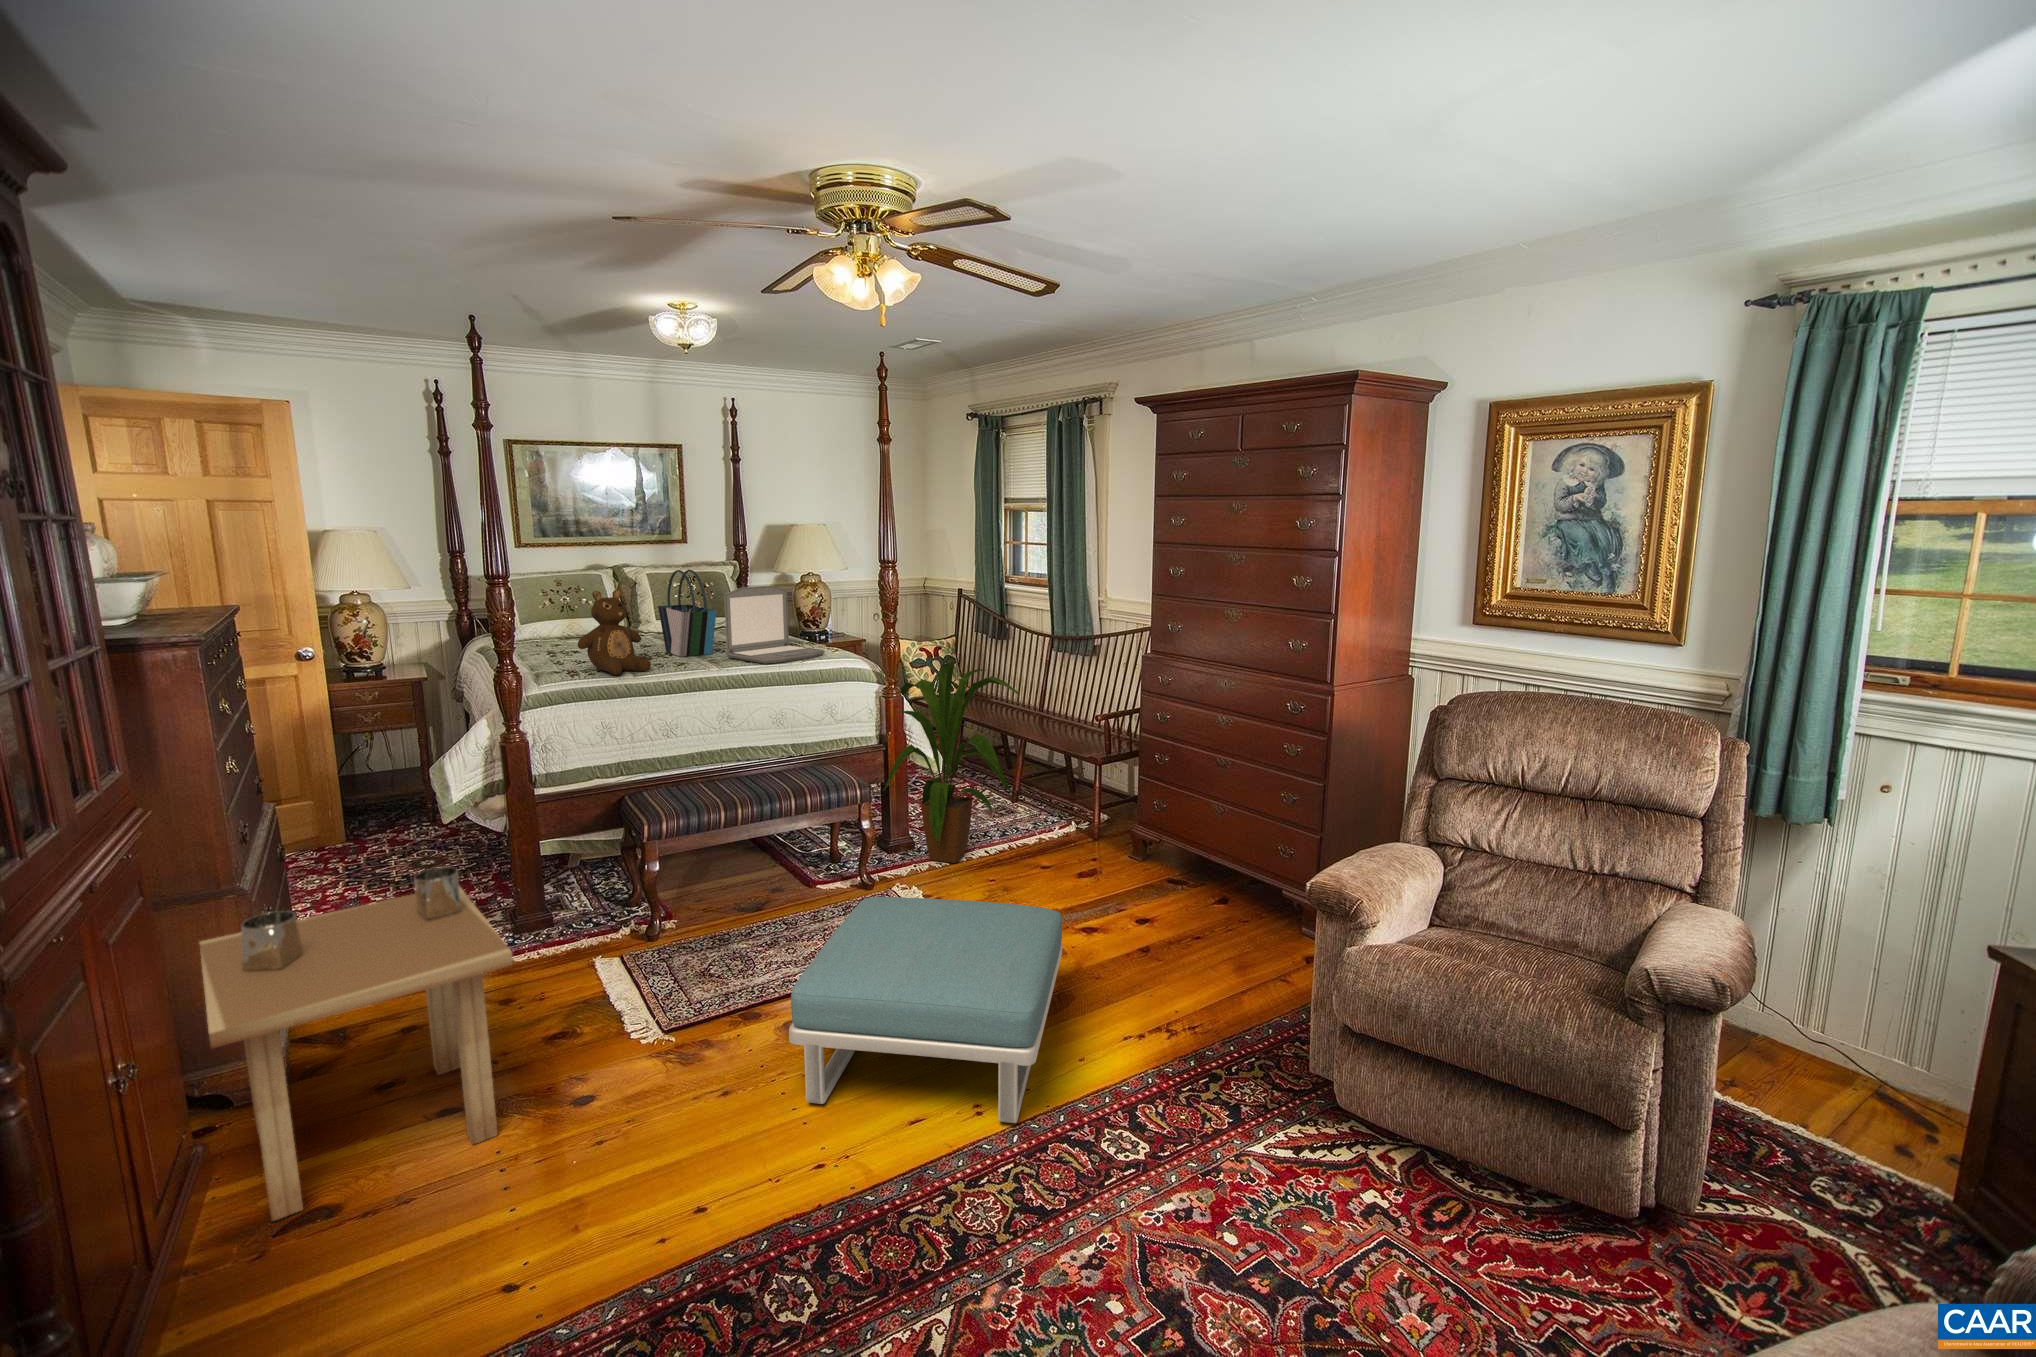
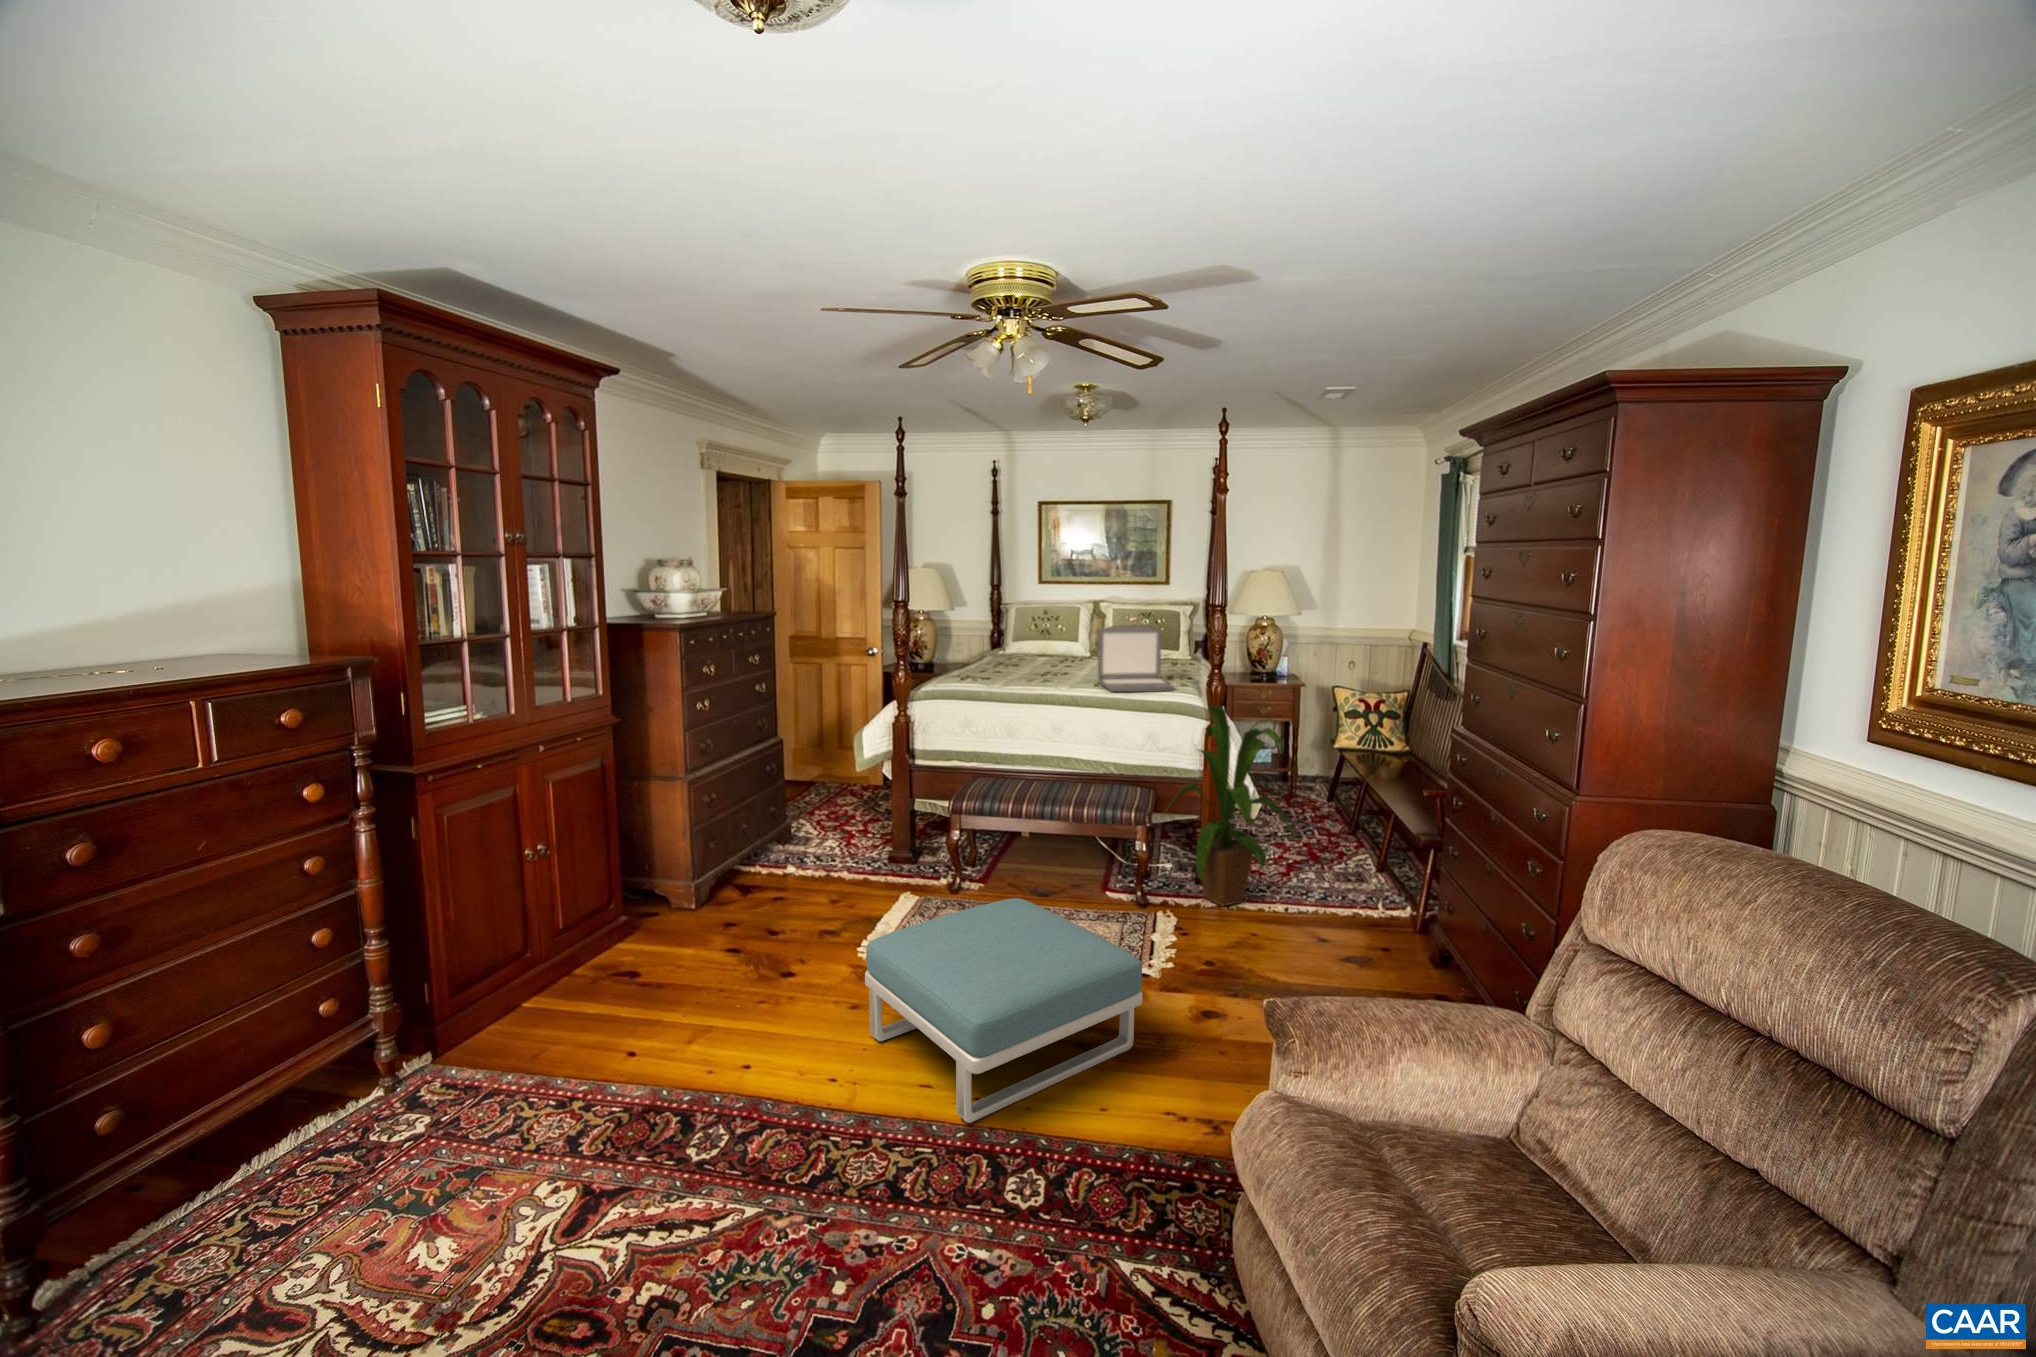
tote bag: present [658,570,716,657] -> none [1071,608,1100,680]
teddy bear: present [578,589,651,675] -> none [981,621,1033,687]
side table: present [200,867,513,1221] -> none [579,793,779,975]

